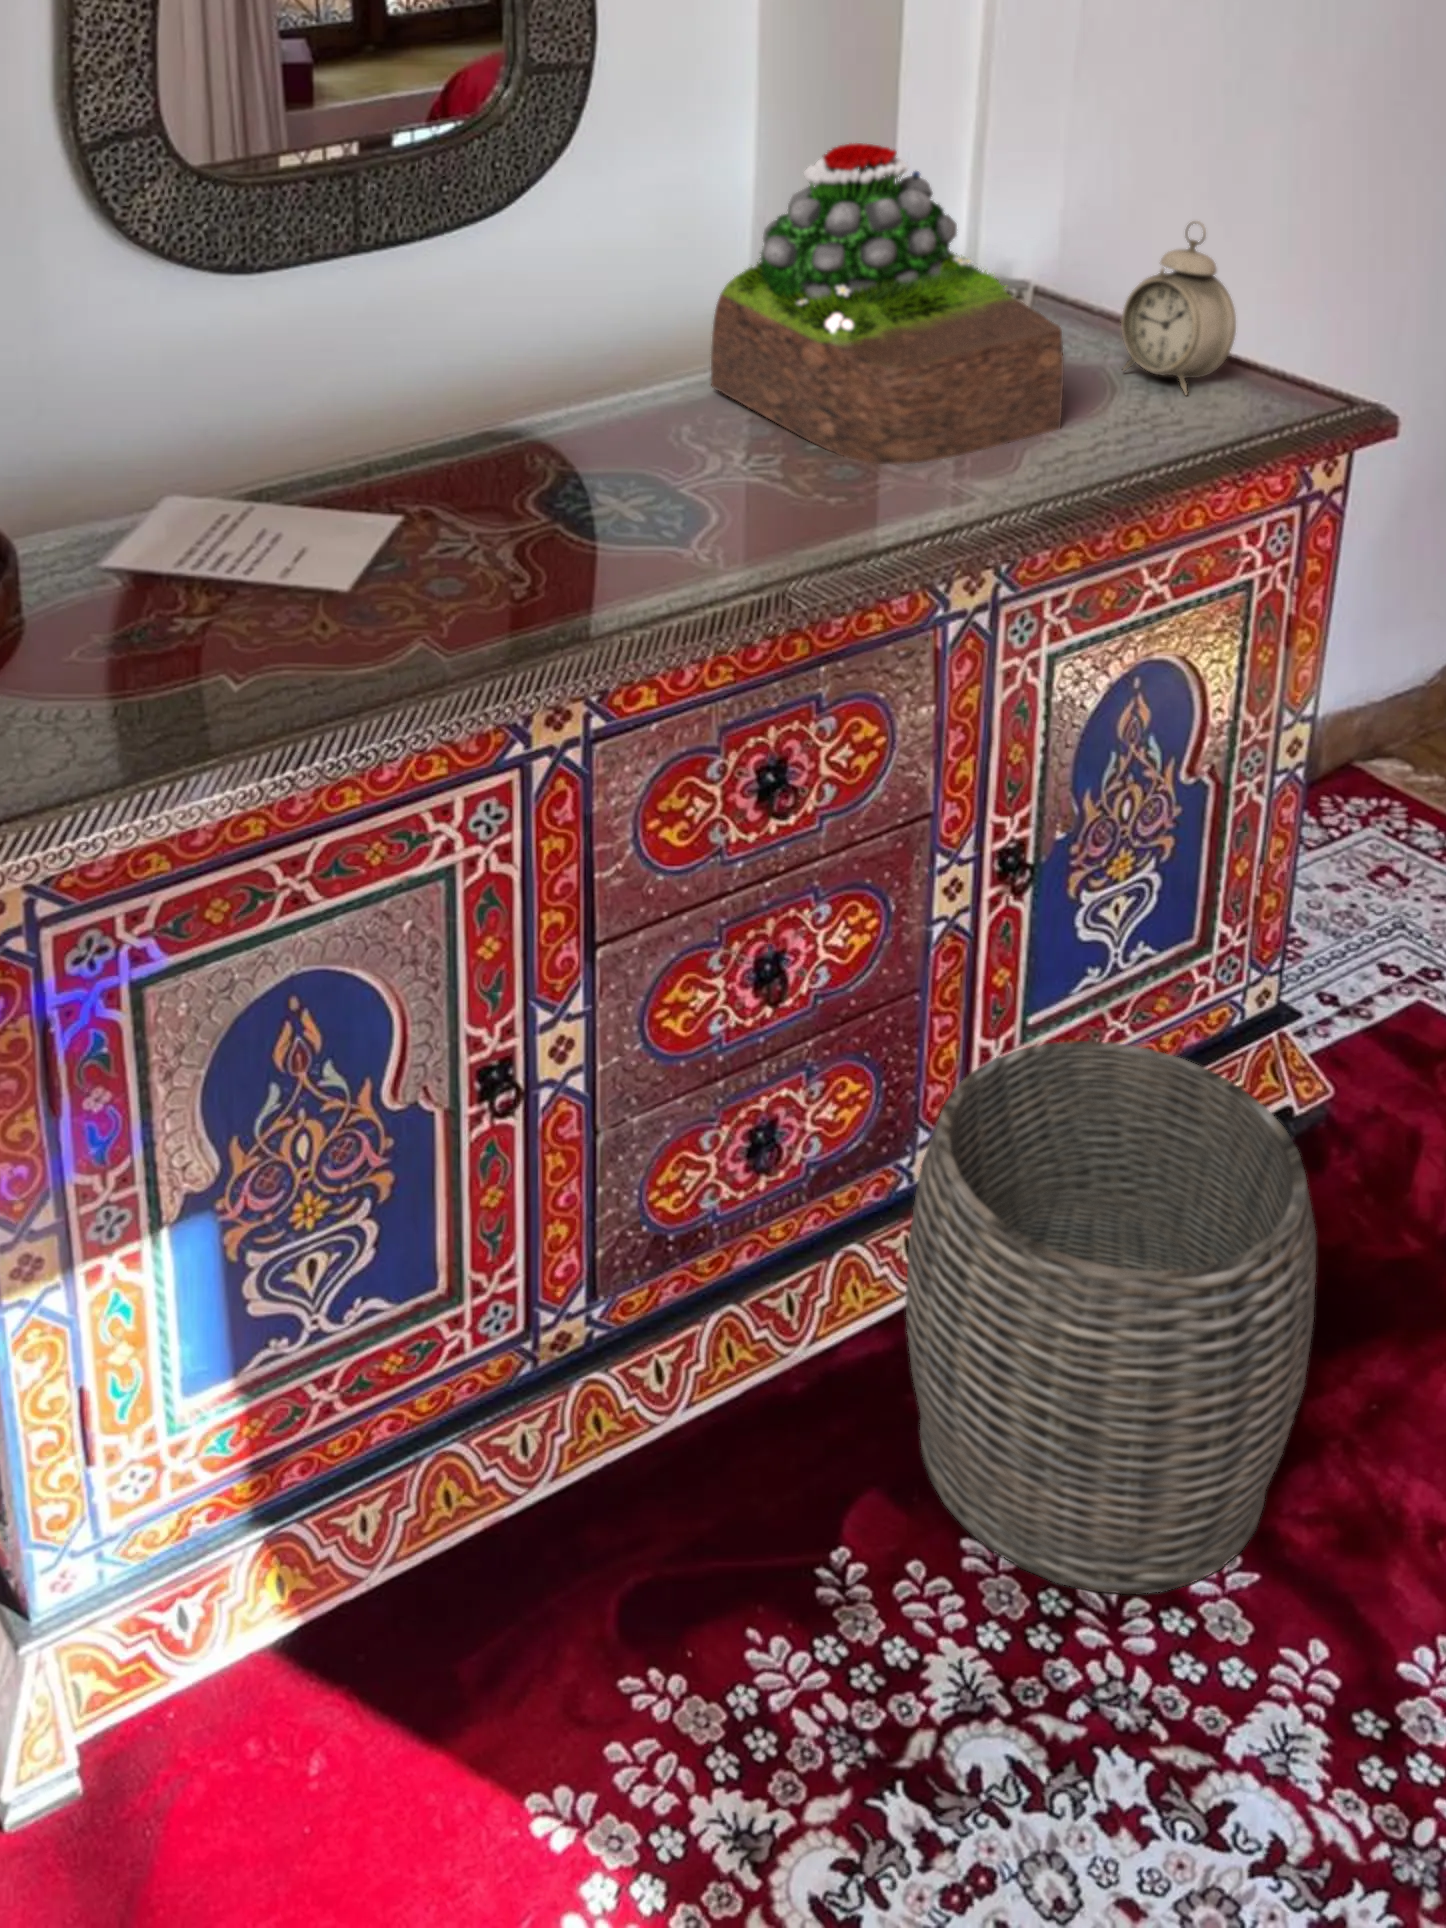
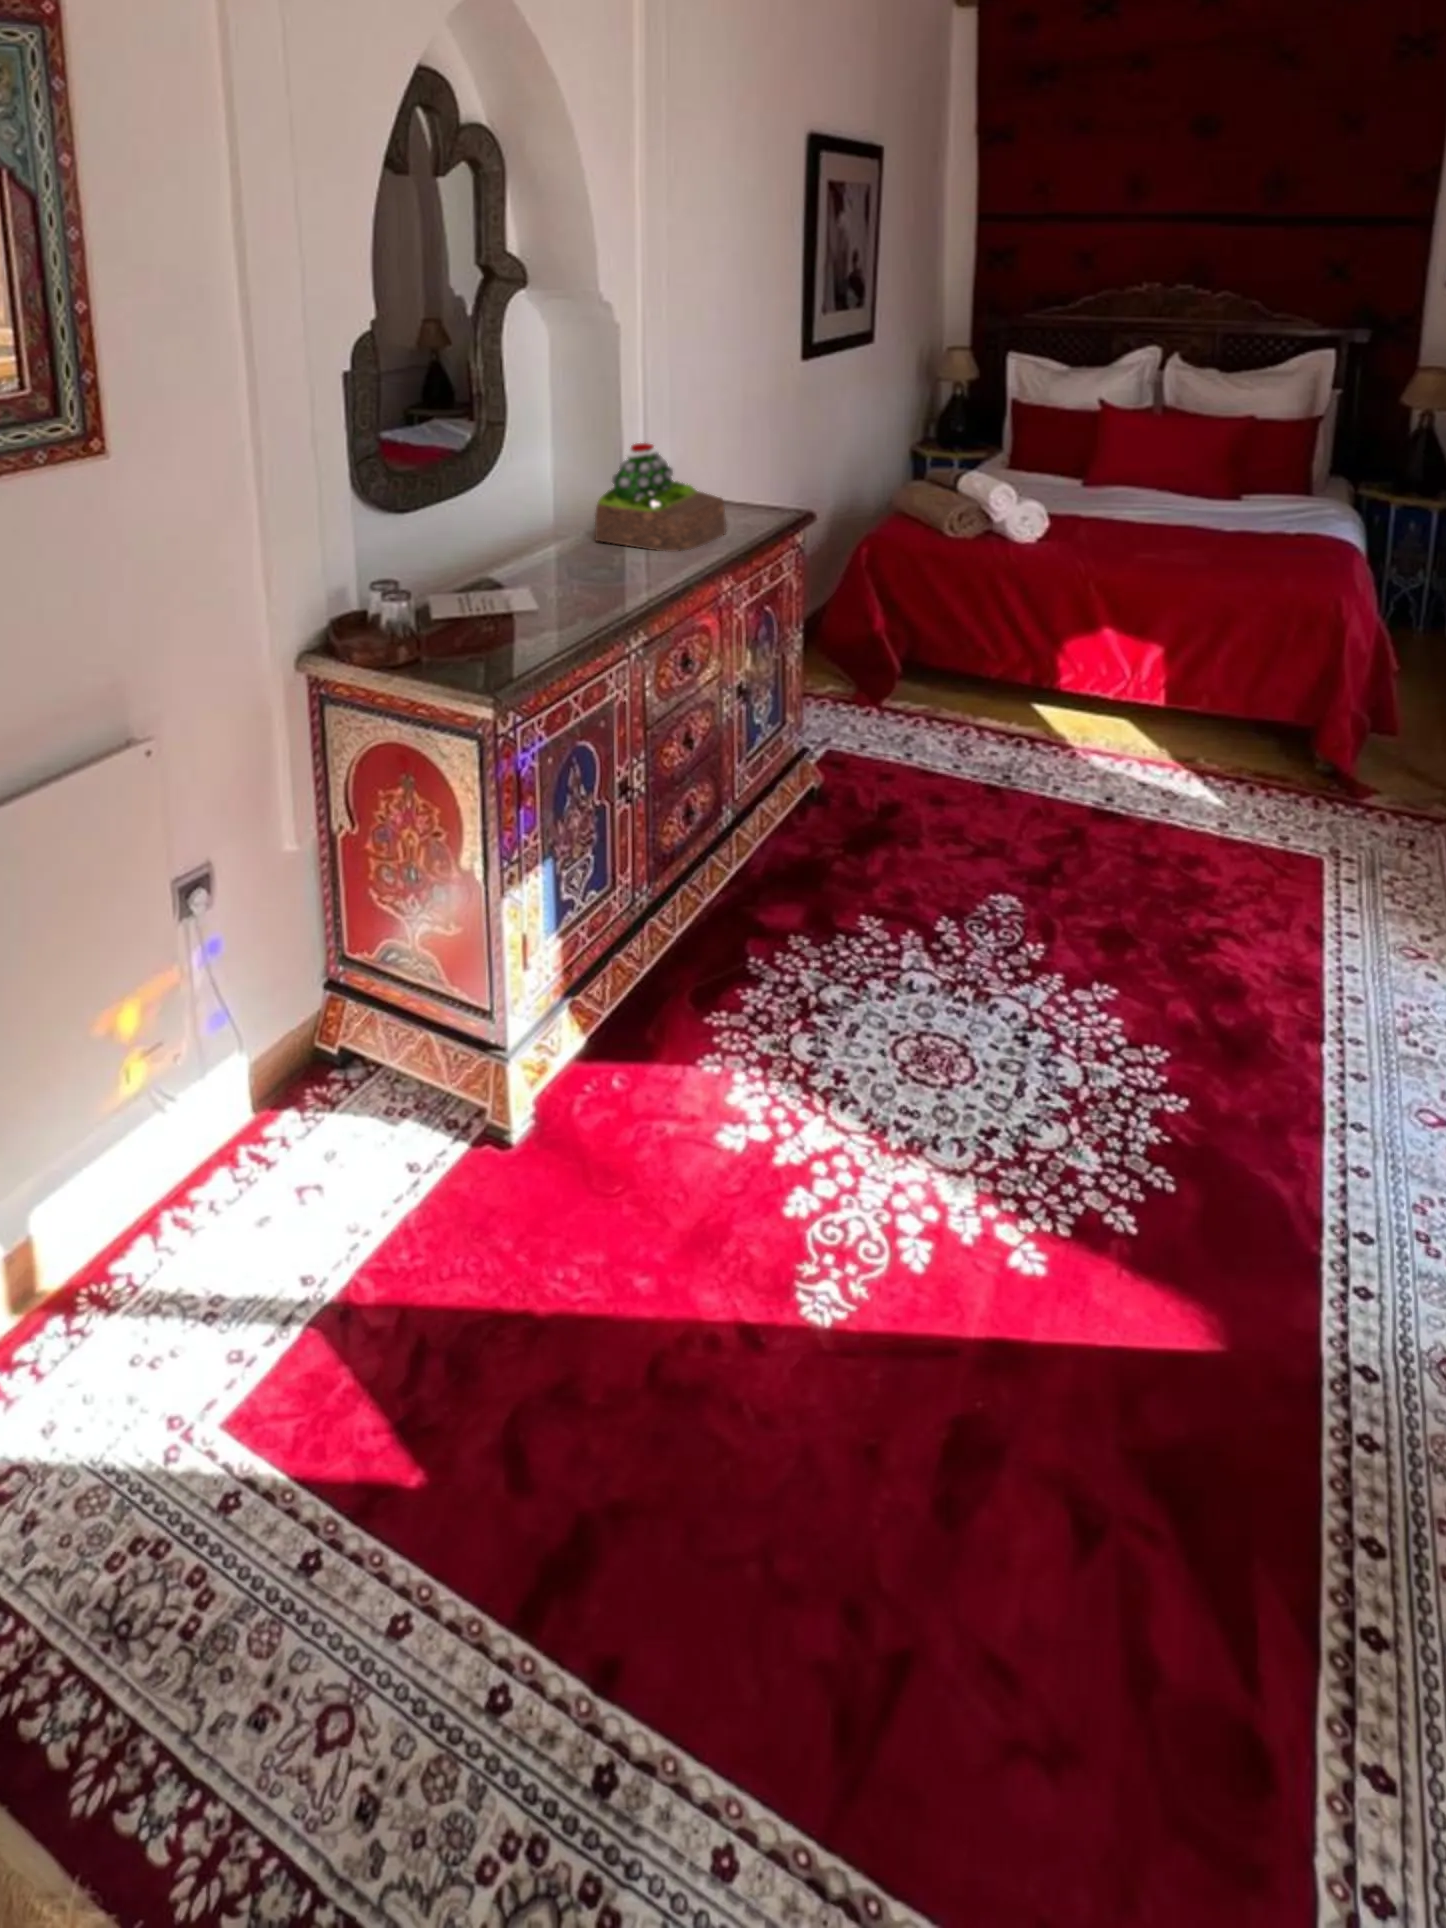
alarm clock: present [1121,221,1236,395] -> none [725,460,765,521]
woven basket: present [905,1041,1316,1594] -> none [740,748,883,943]

